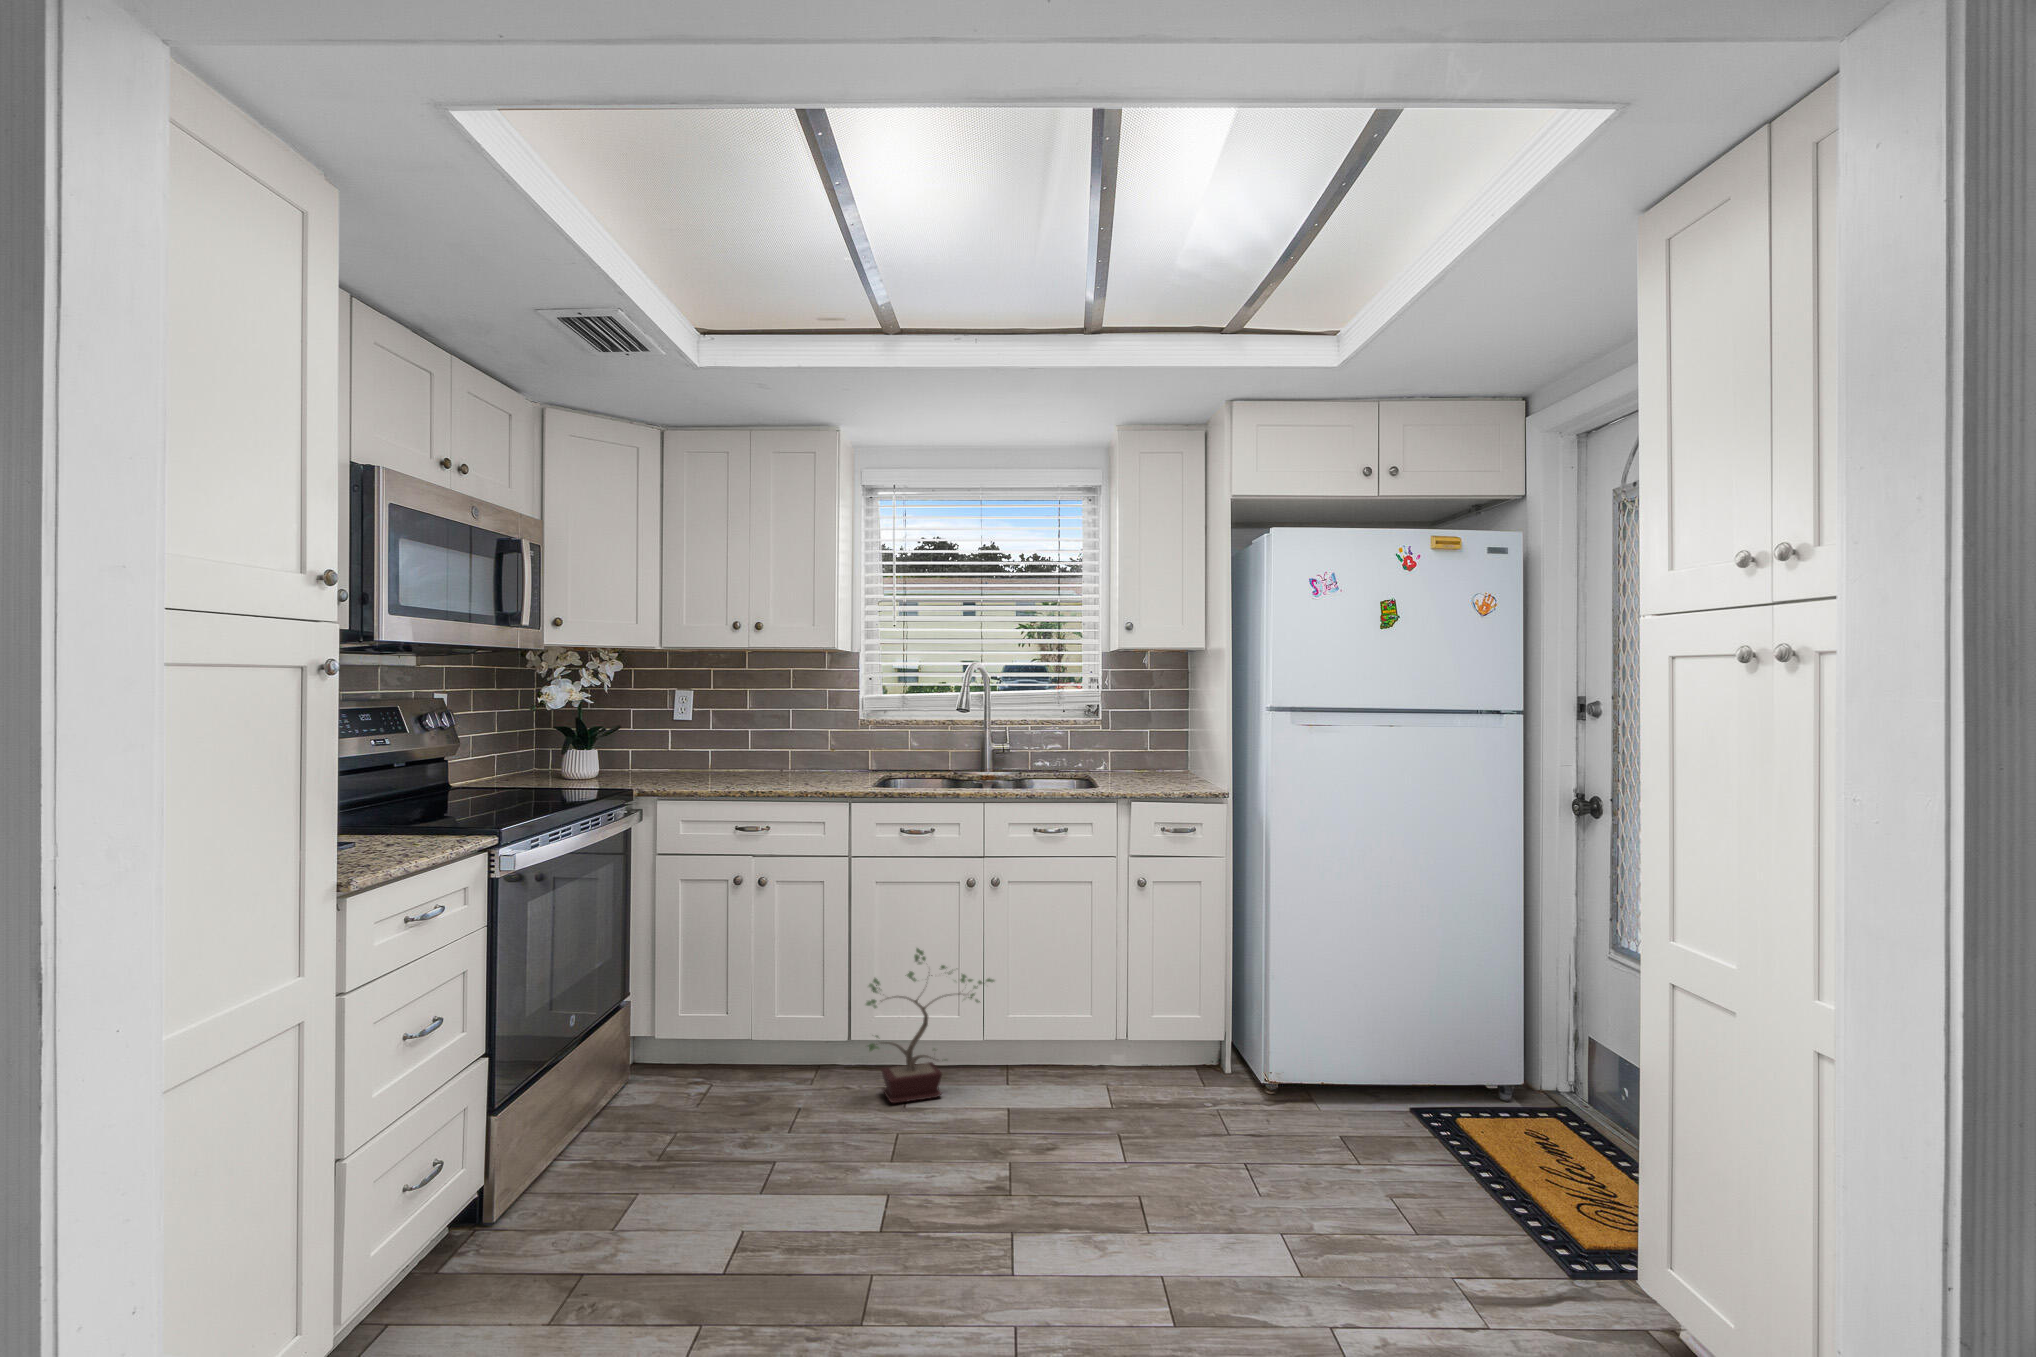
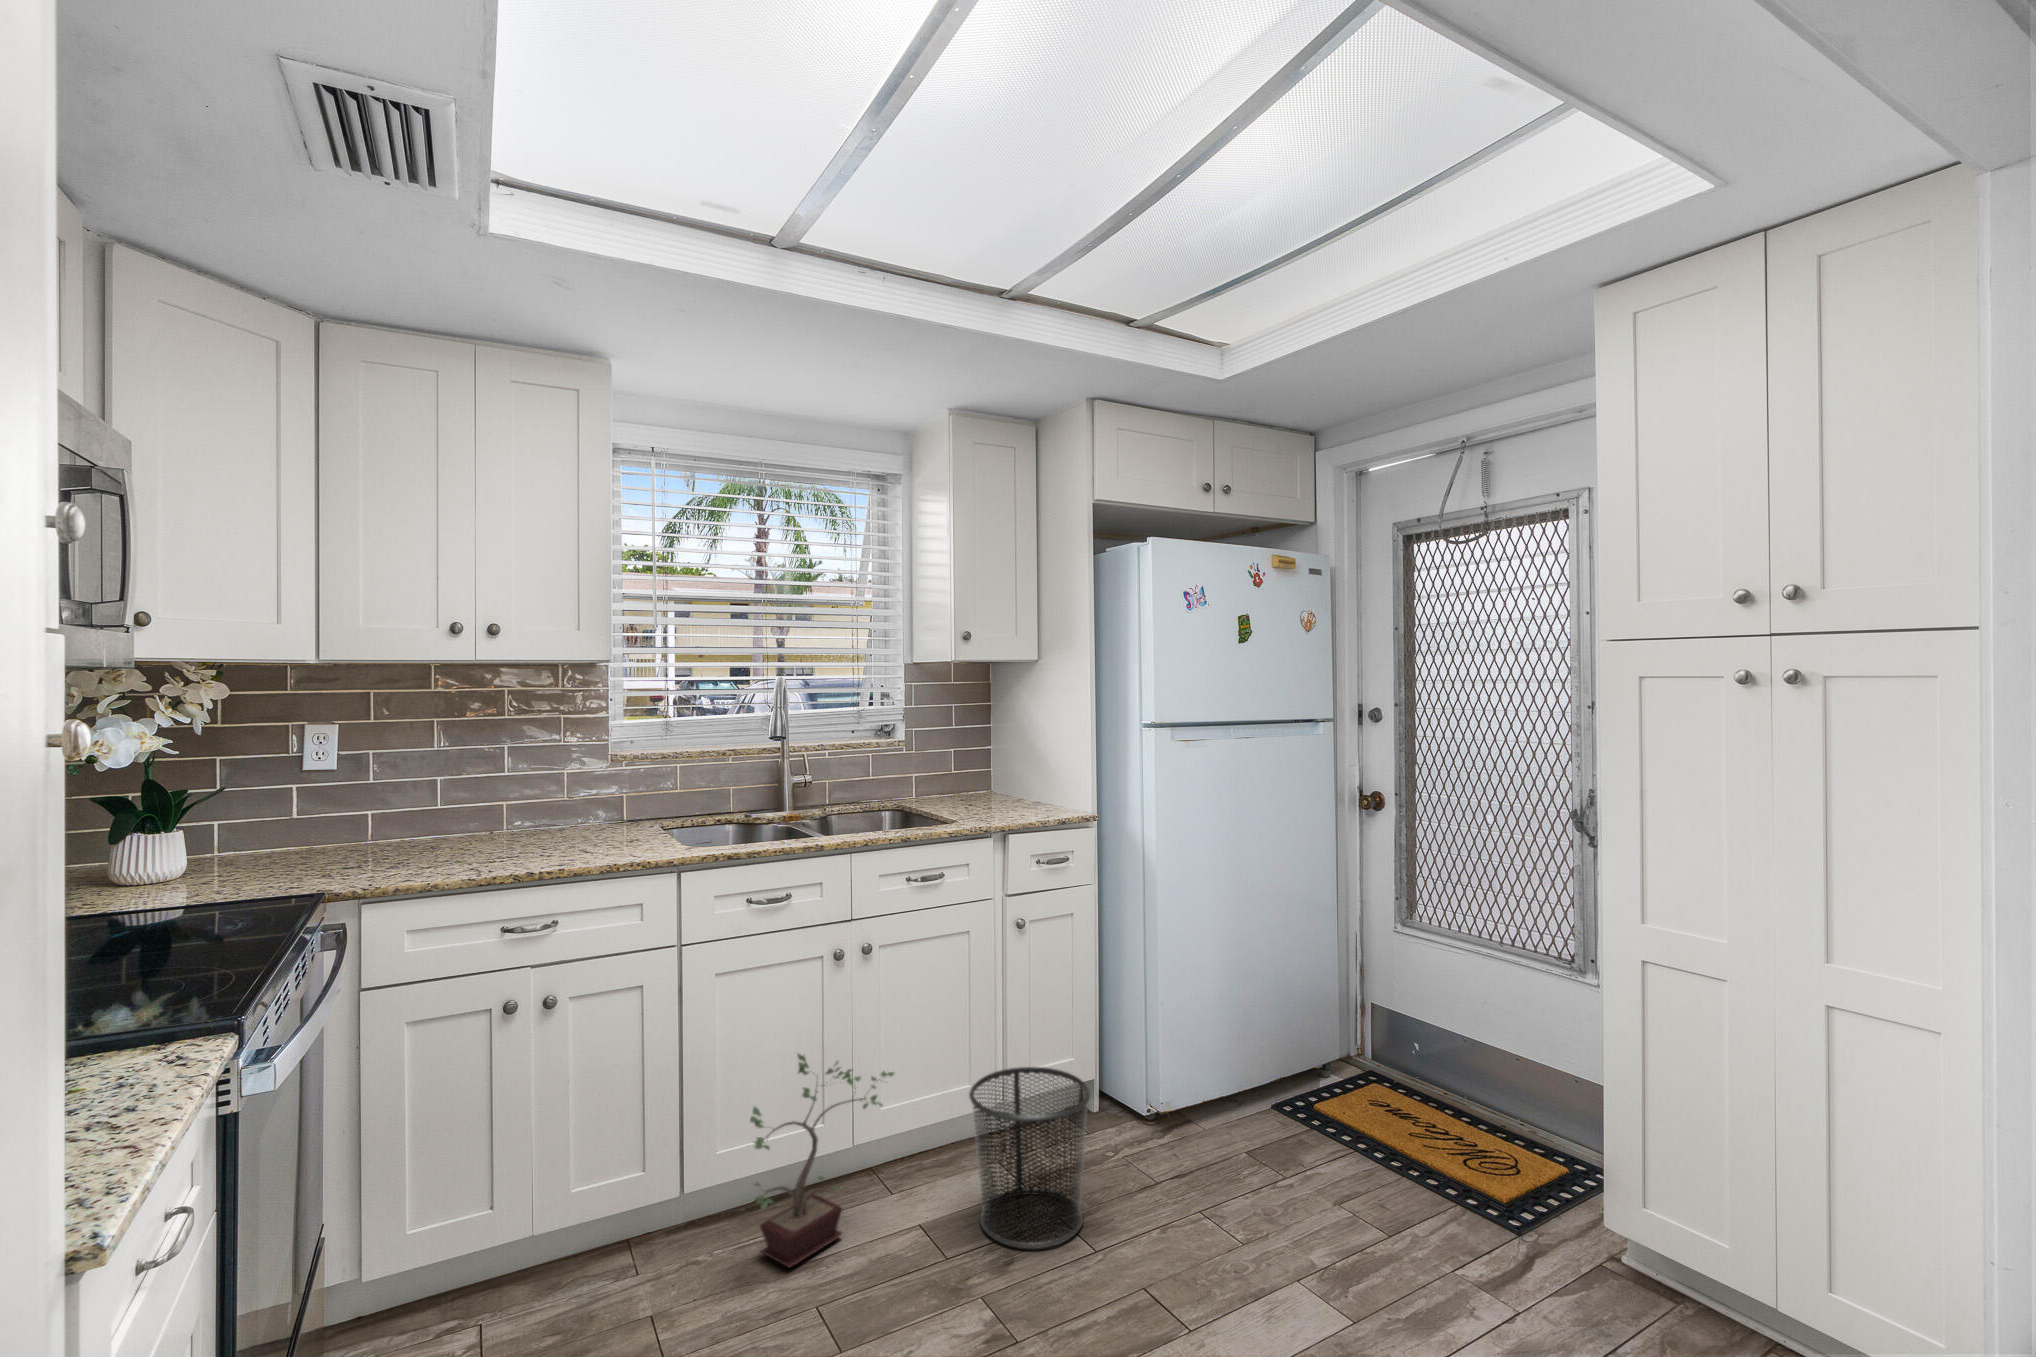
waste bin: none [1033,997,1137,1141] -> present [969,1067,1090,1249]

